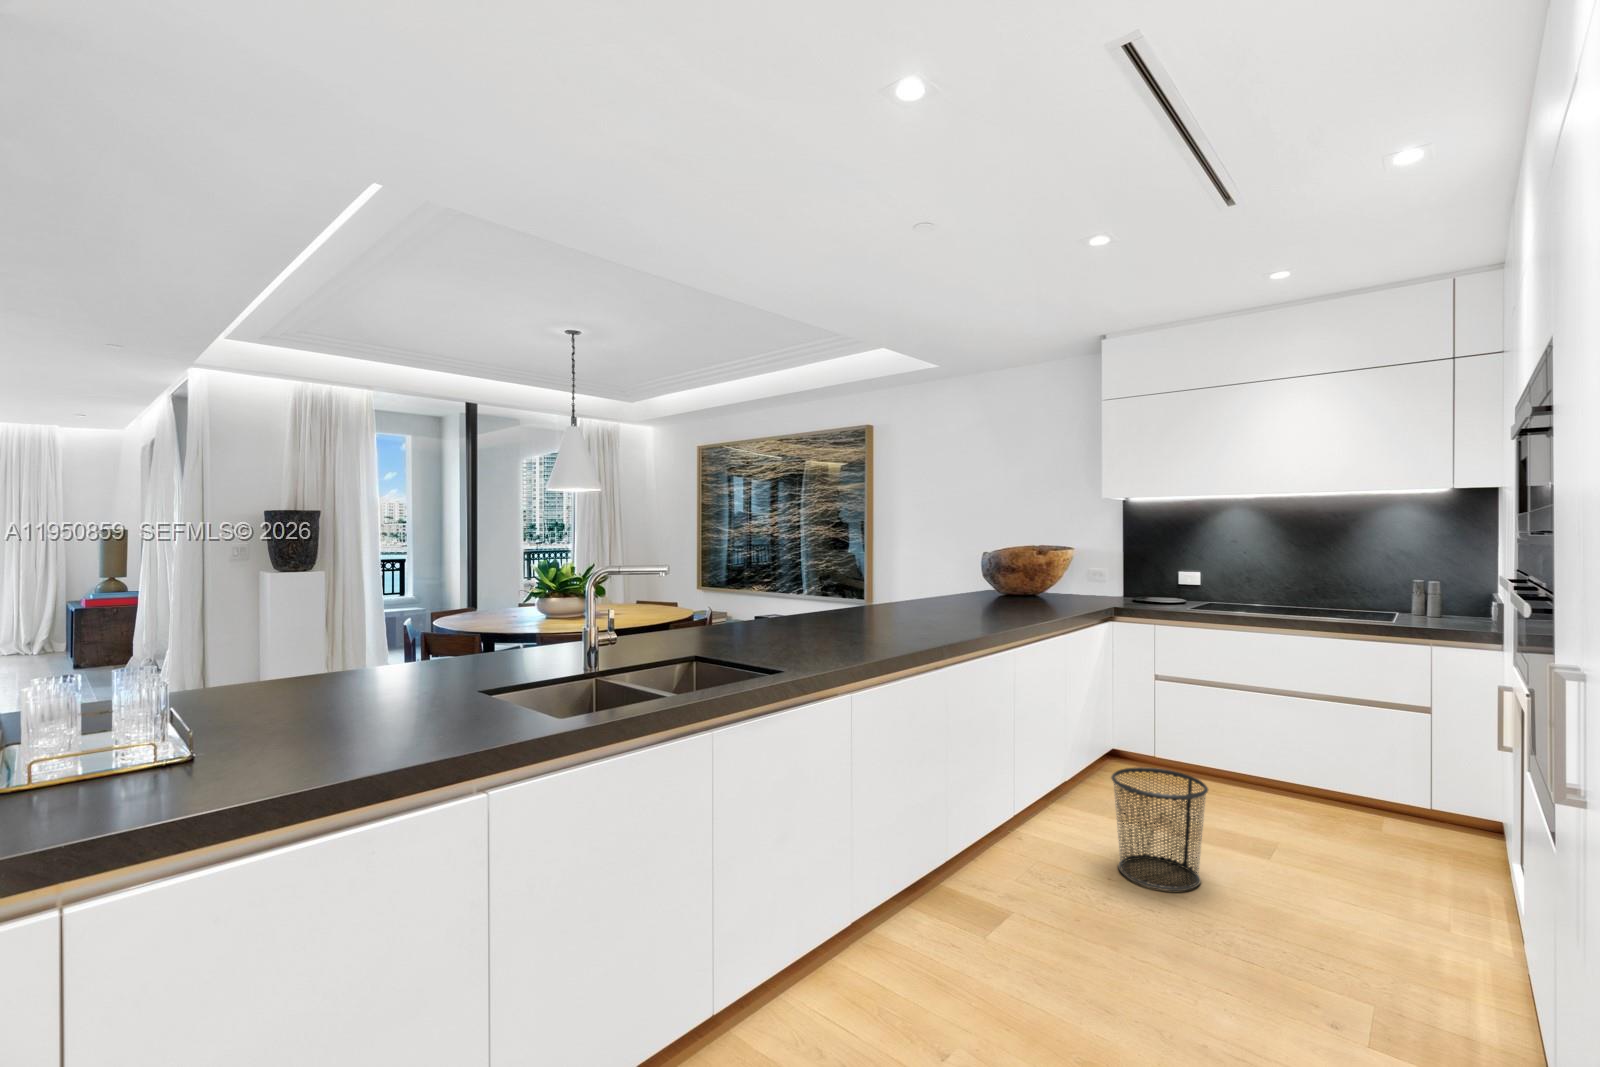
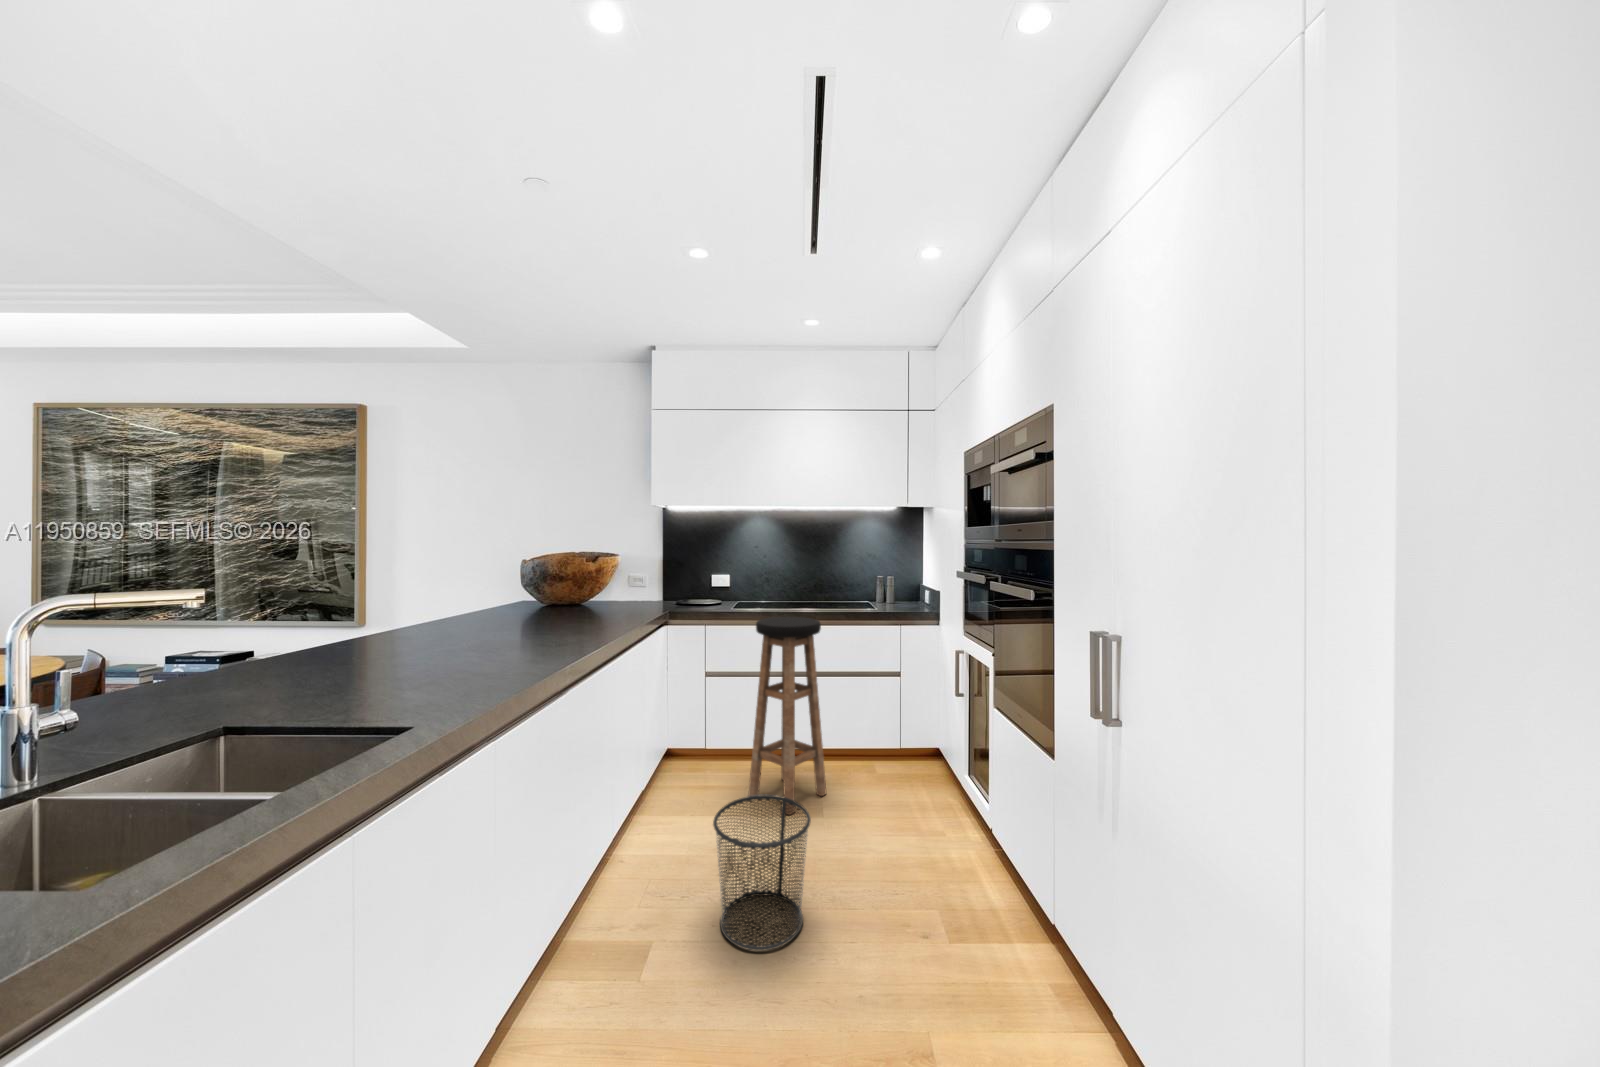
bar stool: none [1194,619,1293,827] -> present [748,617,826,815]

